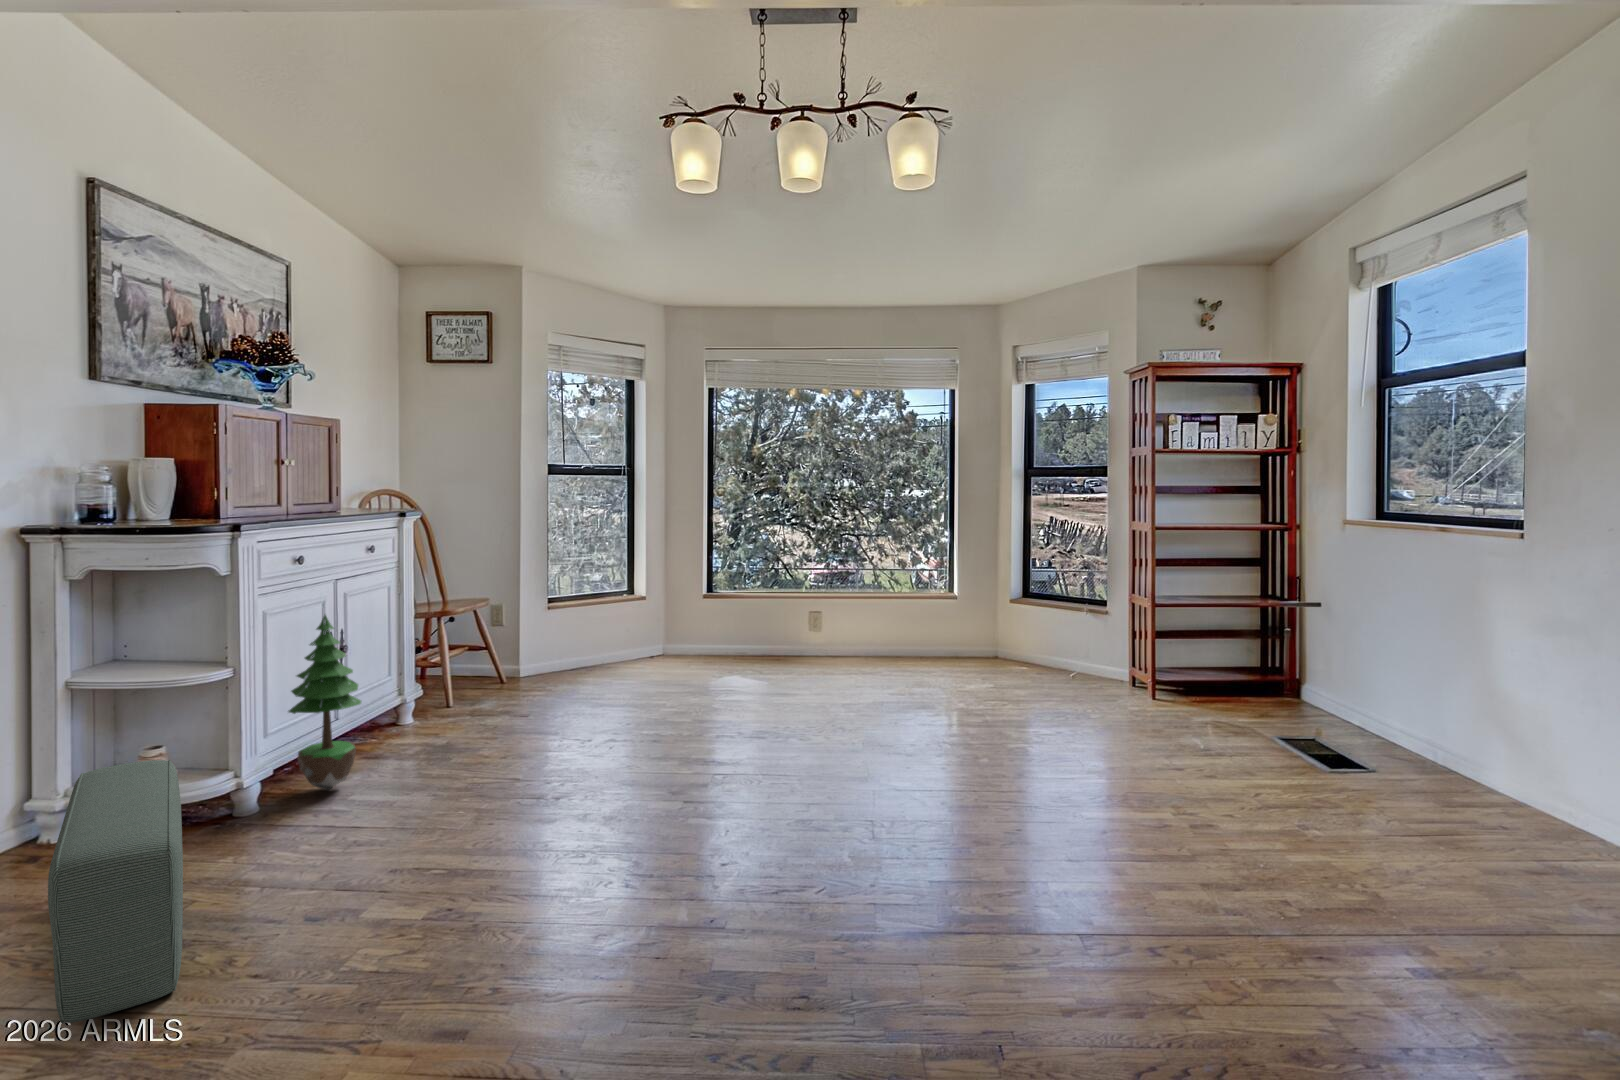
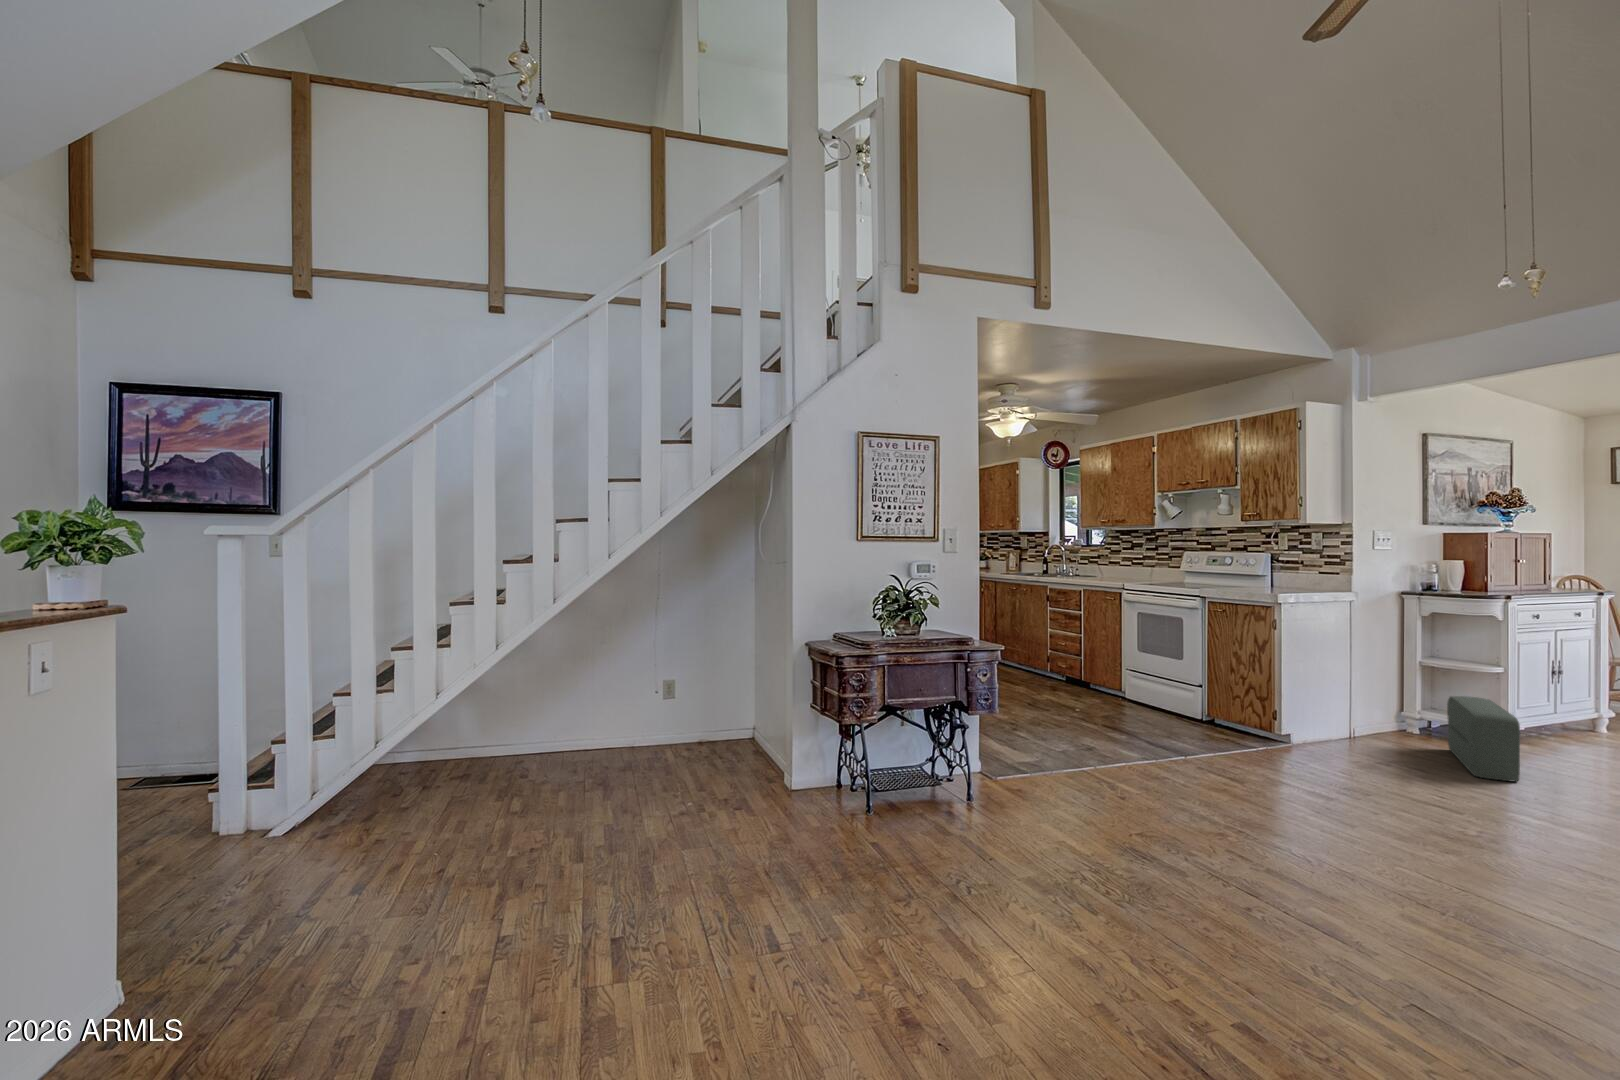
potted tree: present [289,615,361,790] -> none [1533,646,1583,747]

